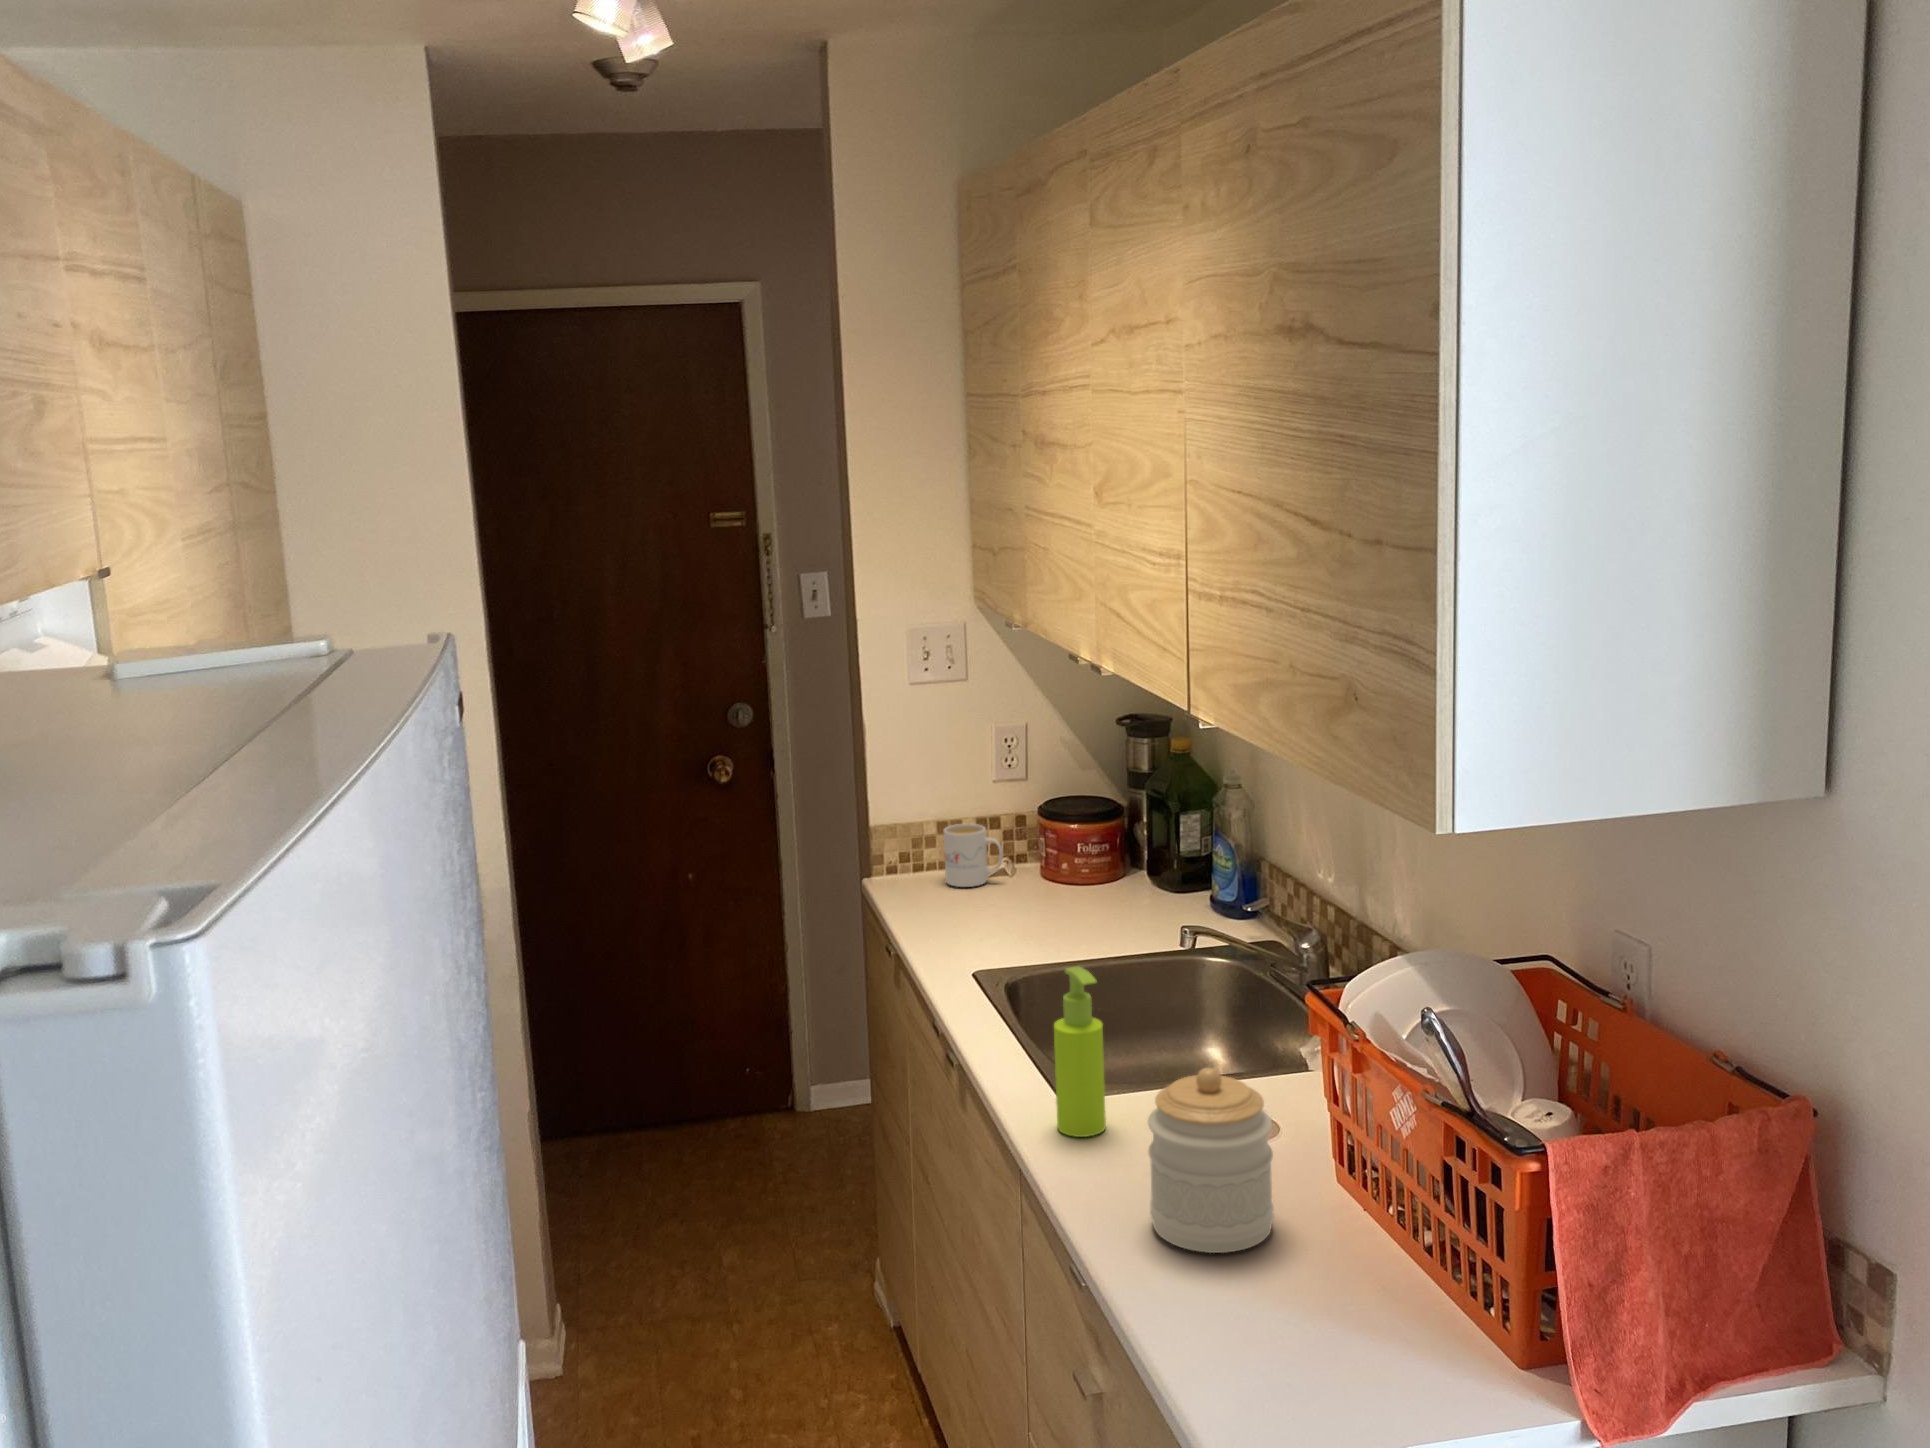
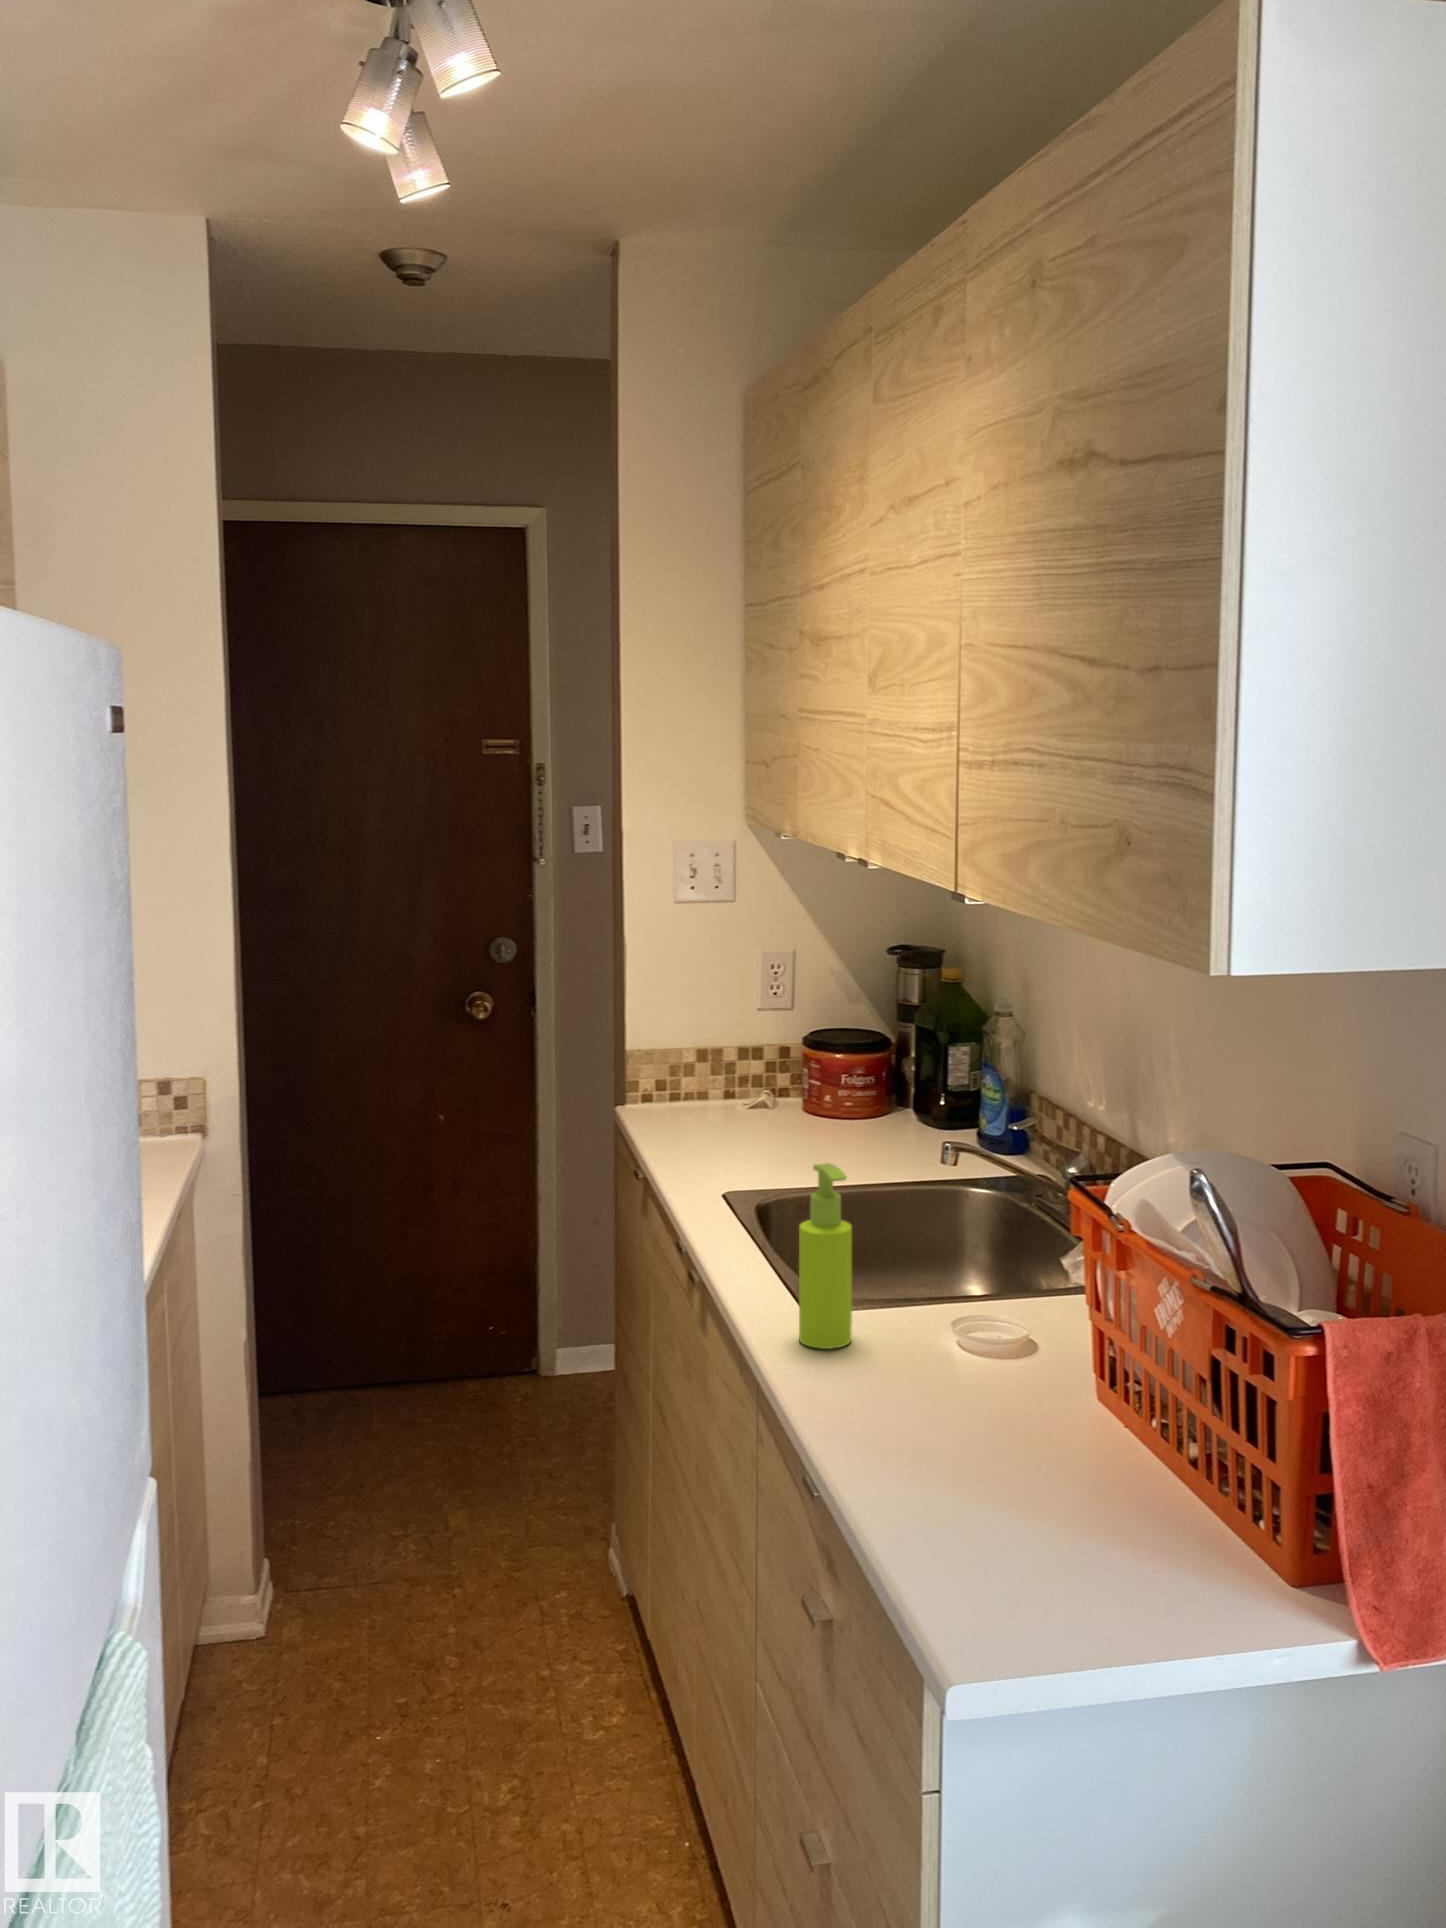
mug: present [943,824,1003,887] -> none [702,1052,763,1117]
jar: present [1148,1068,1274,1253] -> none [893,1260,1028,1463]

